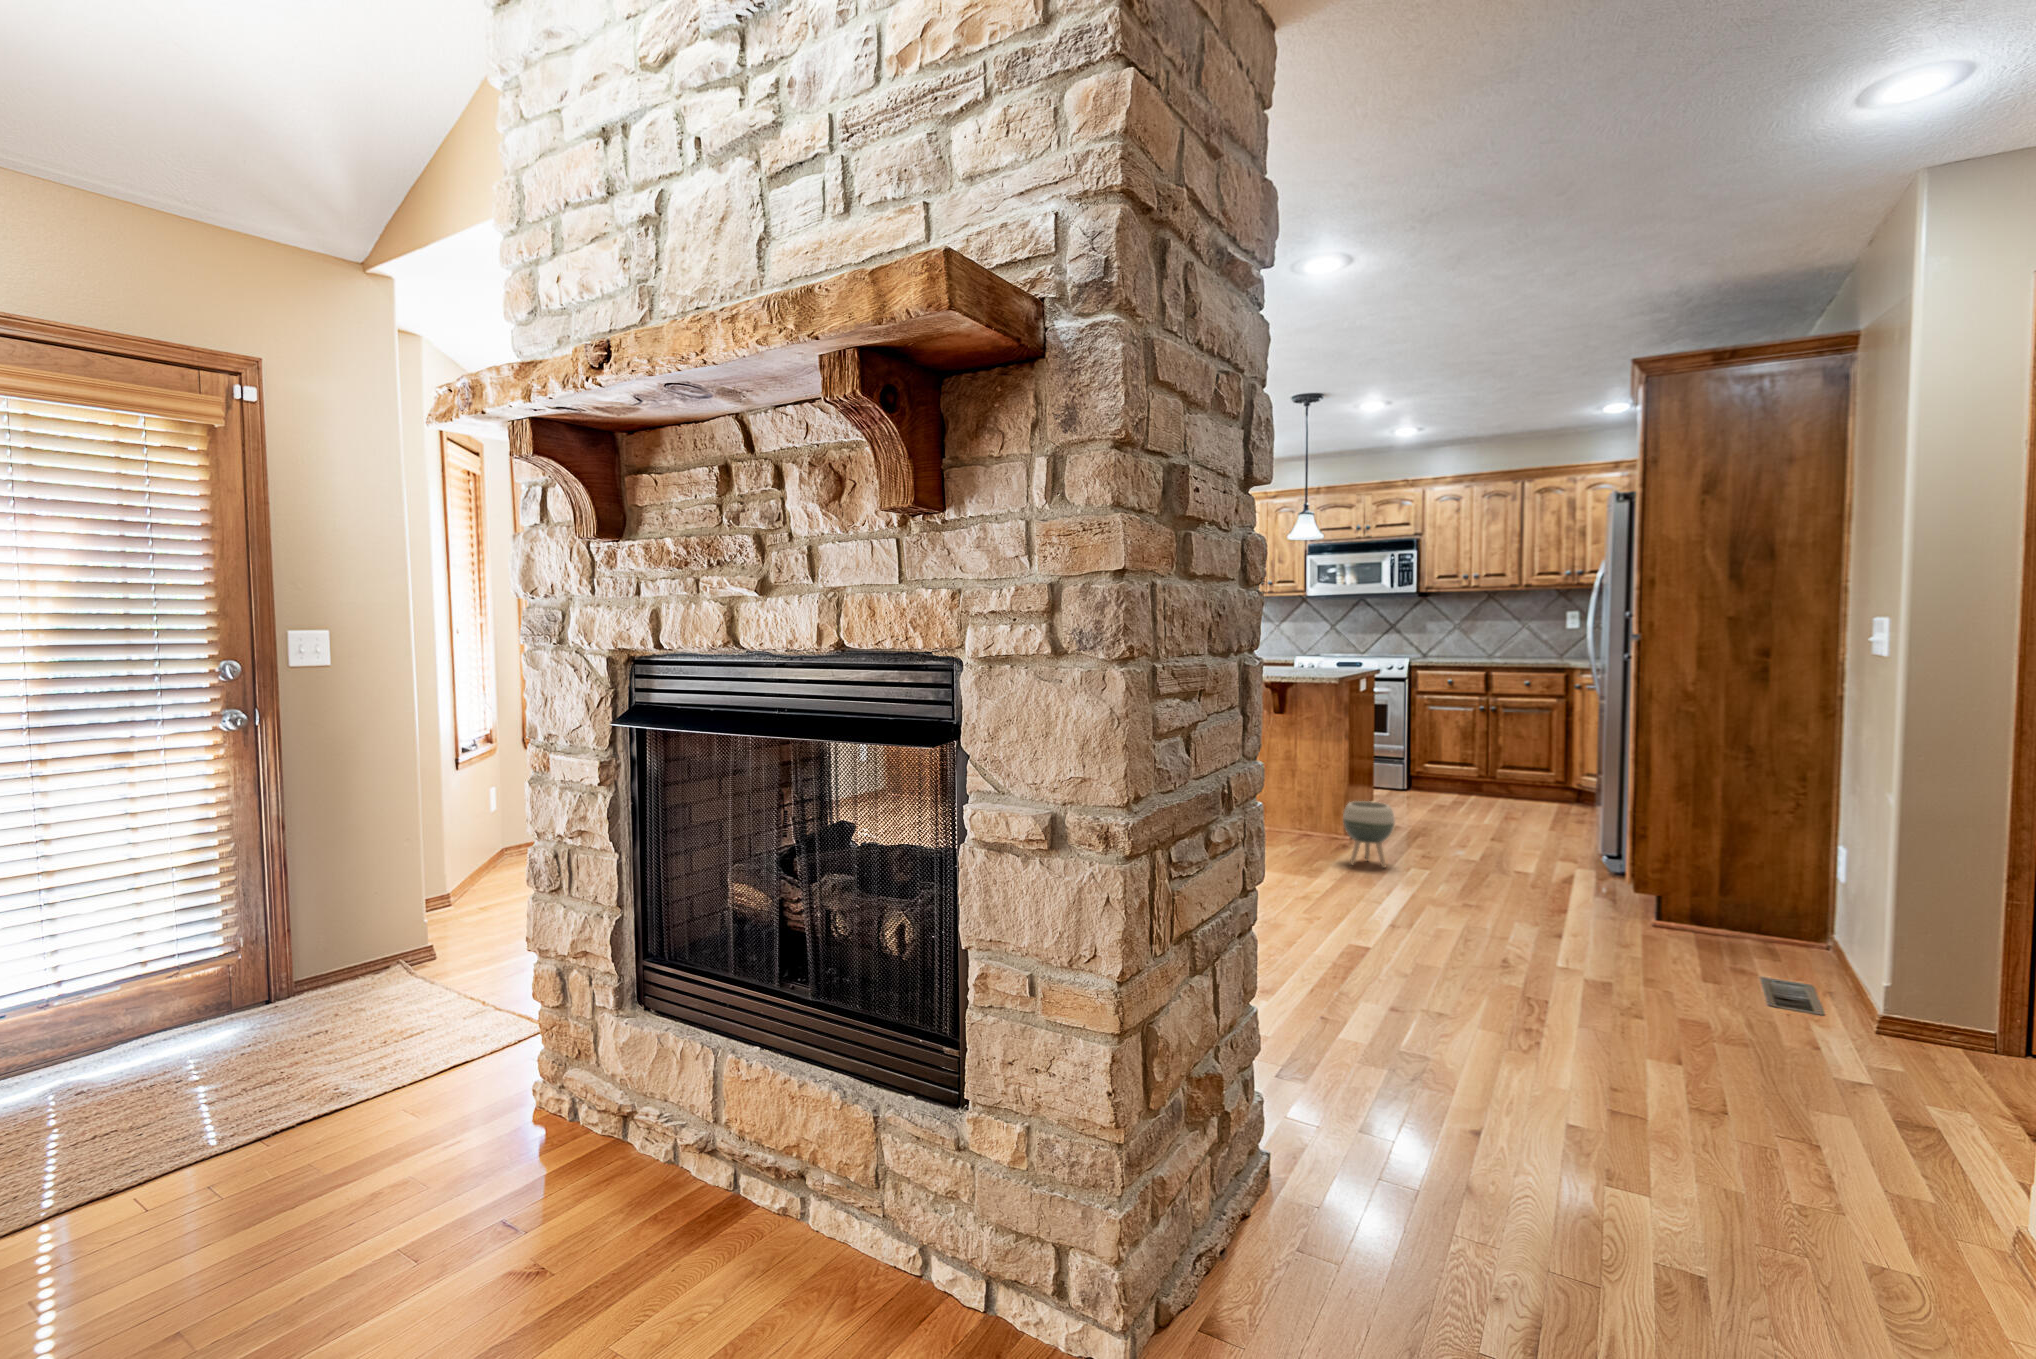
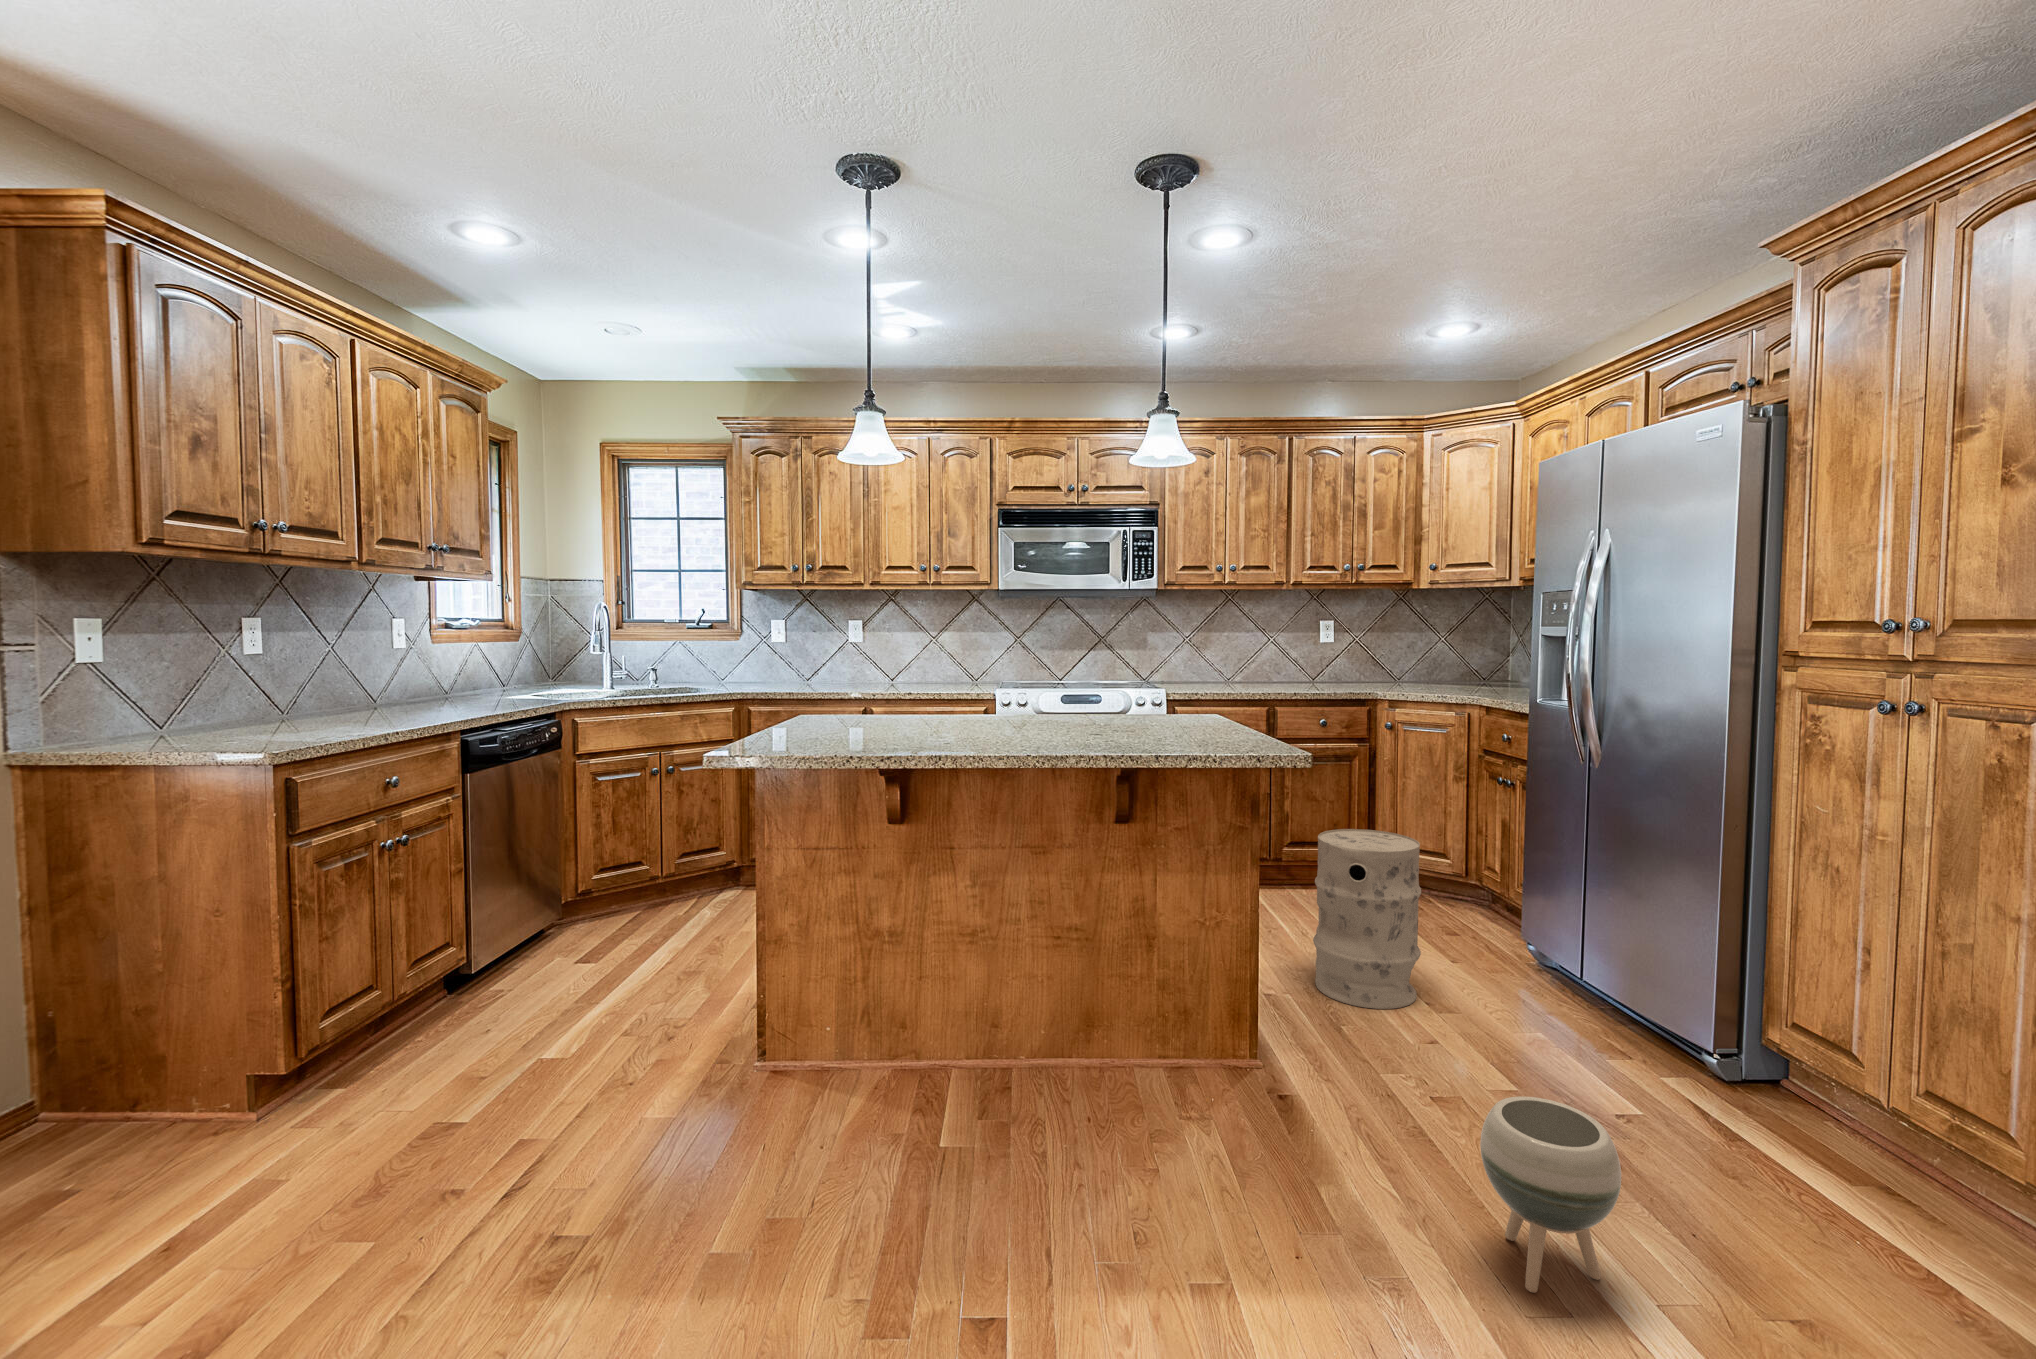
trash can: none [1423,733,1487,830] -> present [1313,829,1421,1009]

